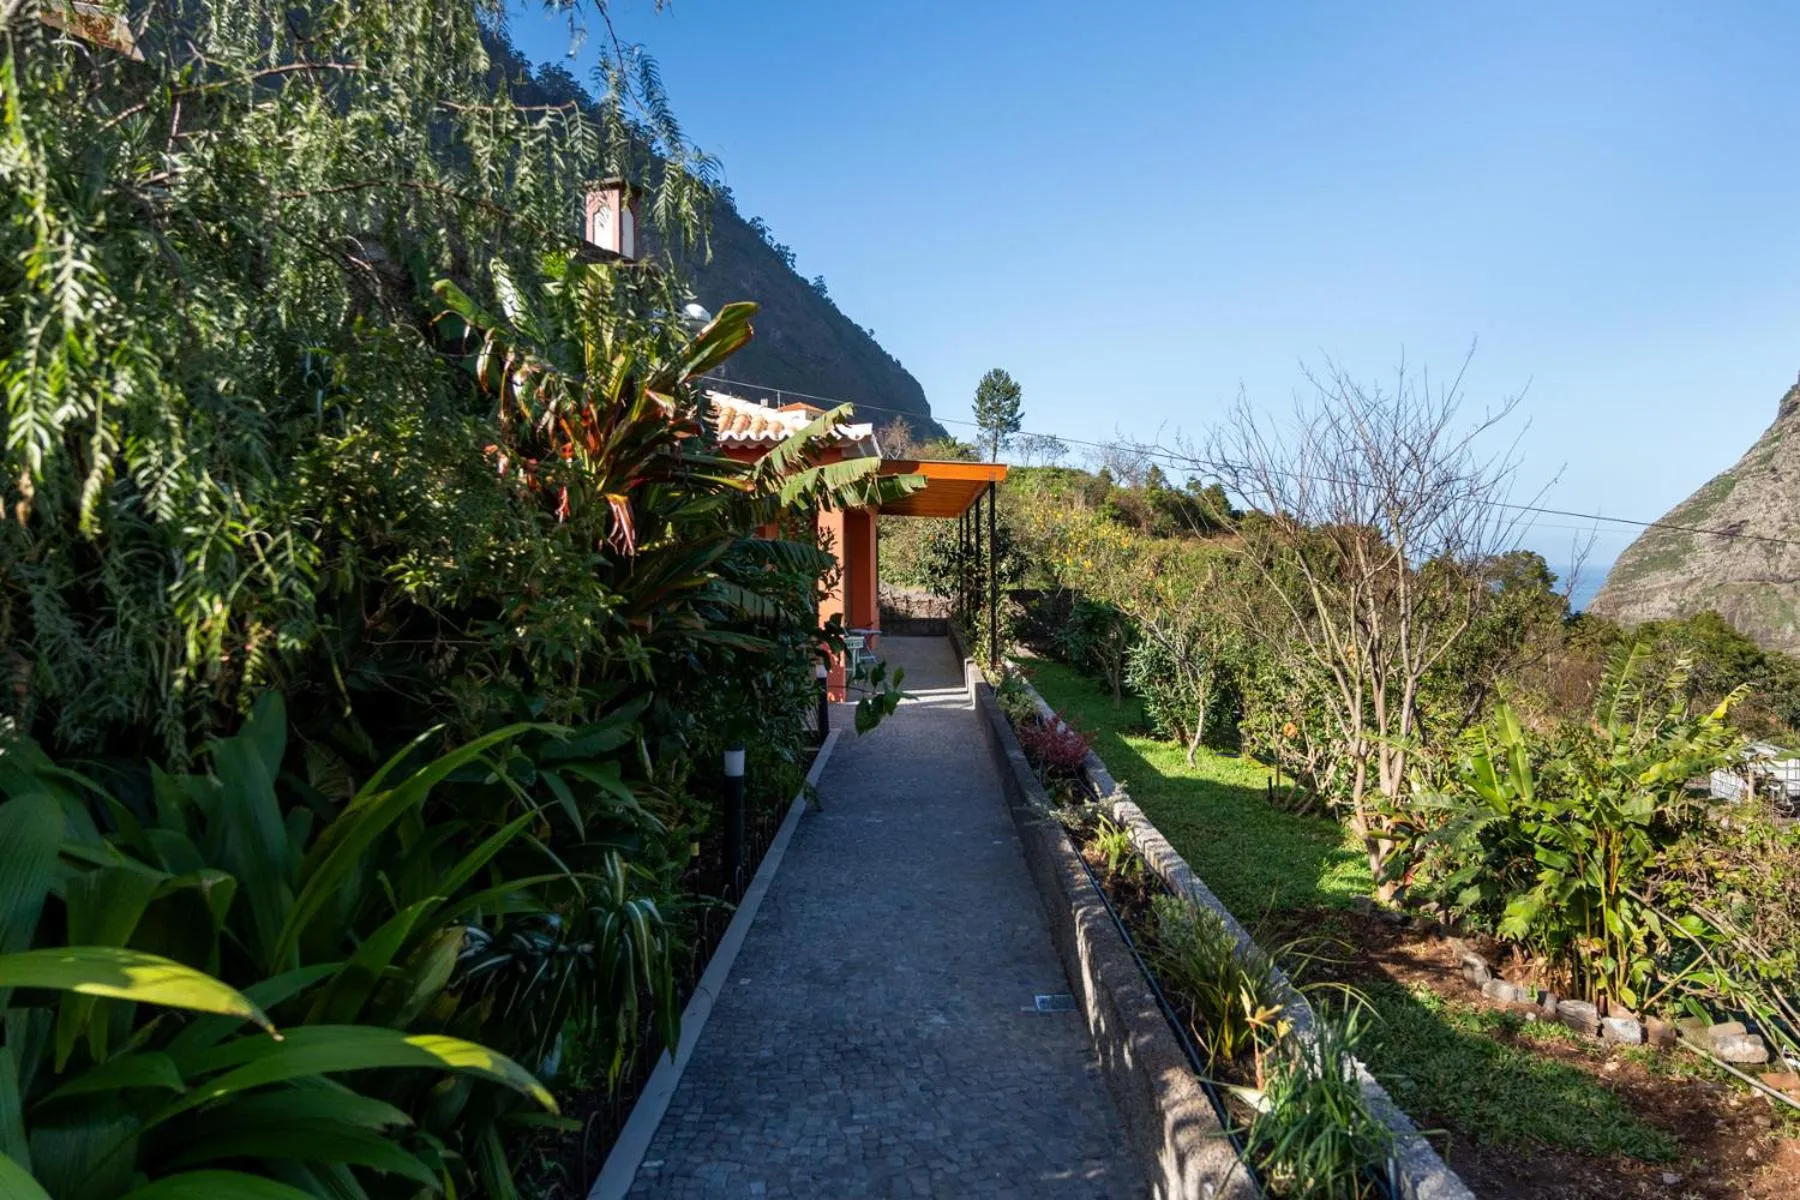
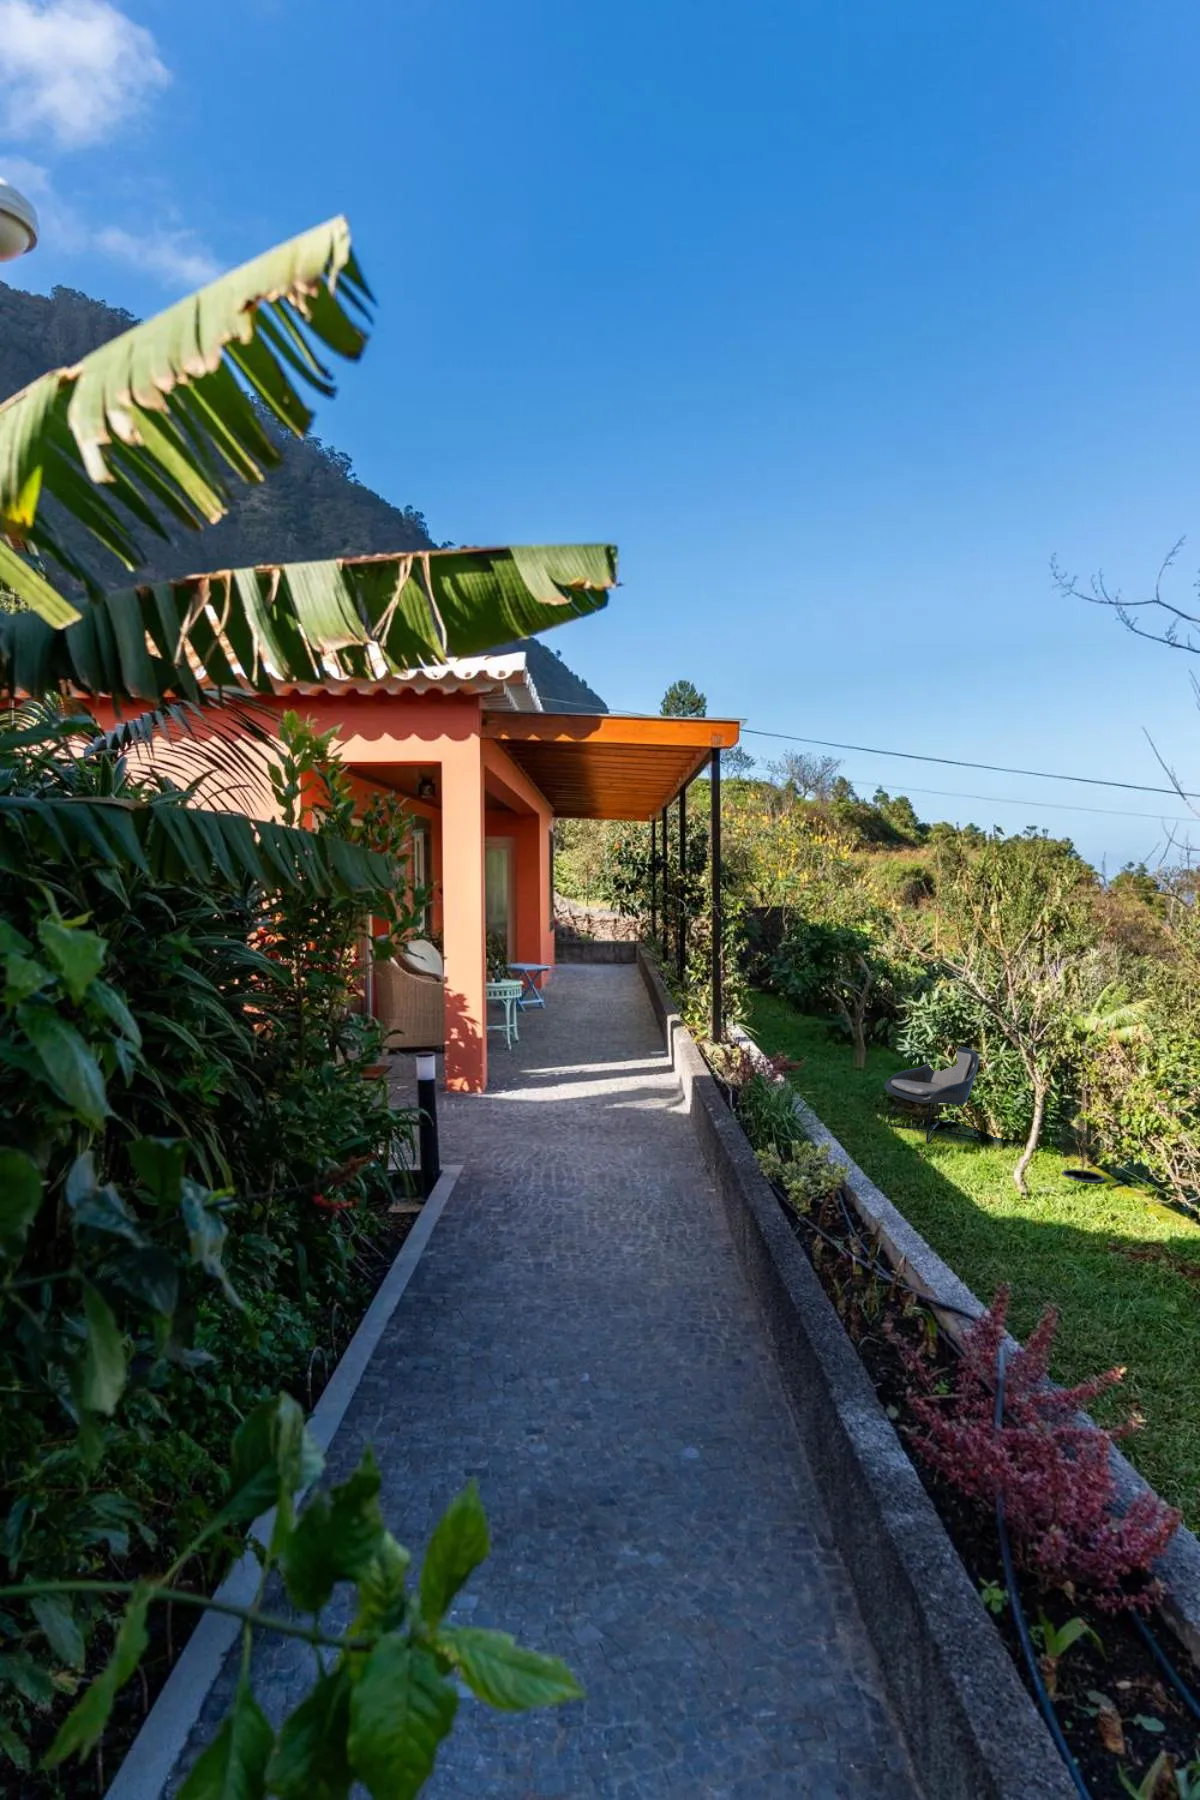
lounge chair: none [1112,679,1173,740] -> present [884,1047,981,1143]

